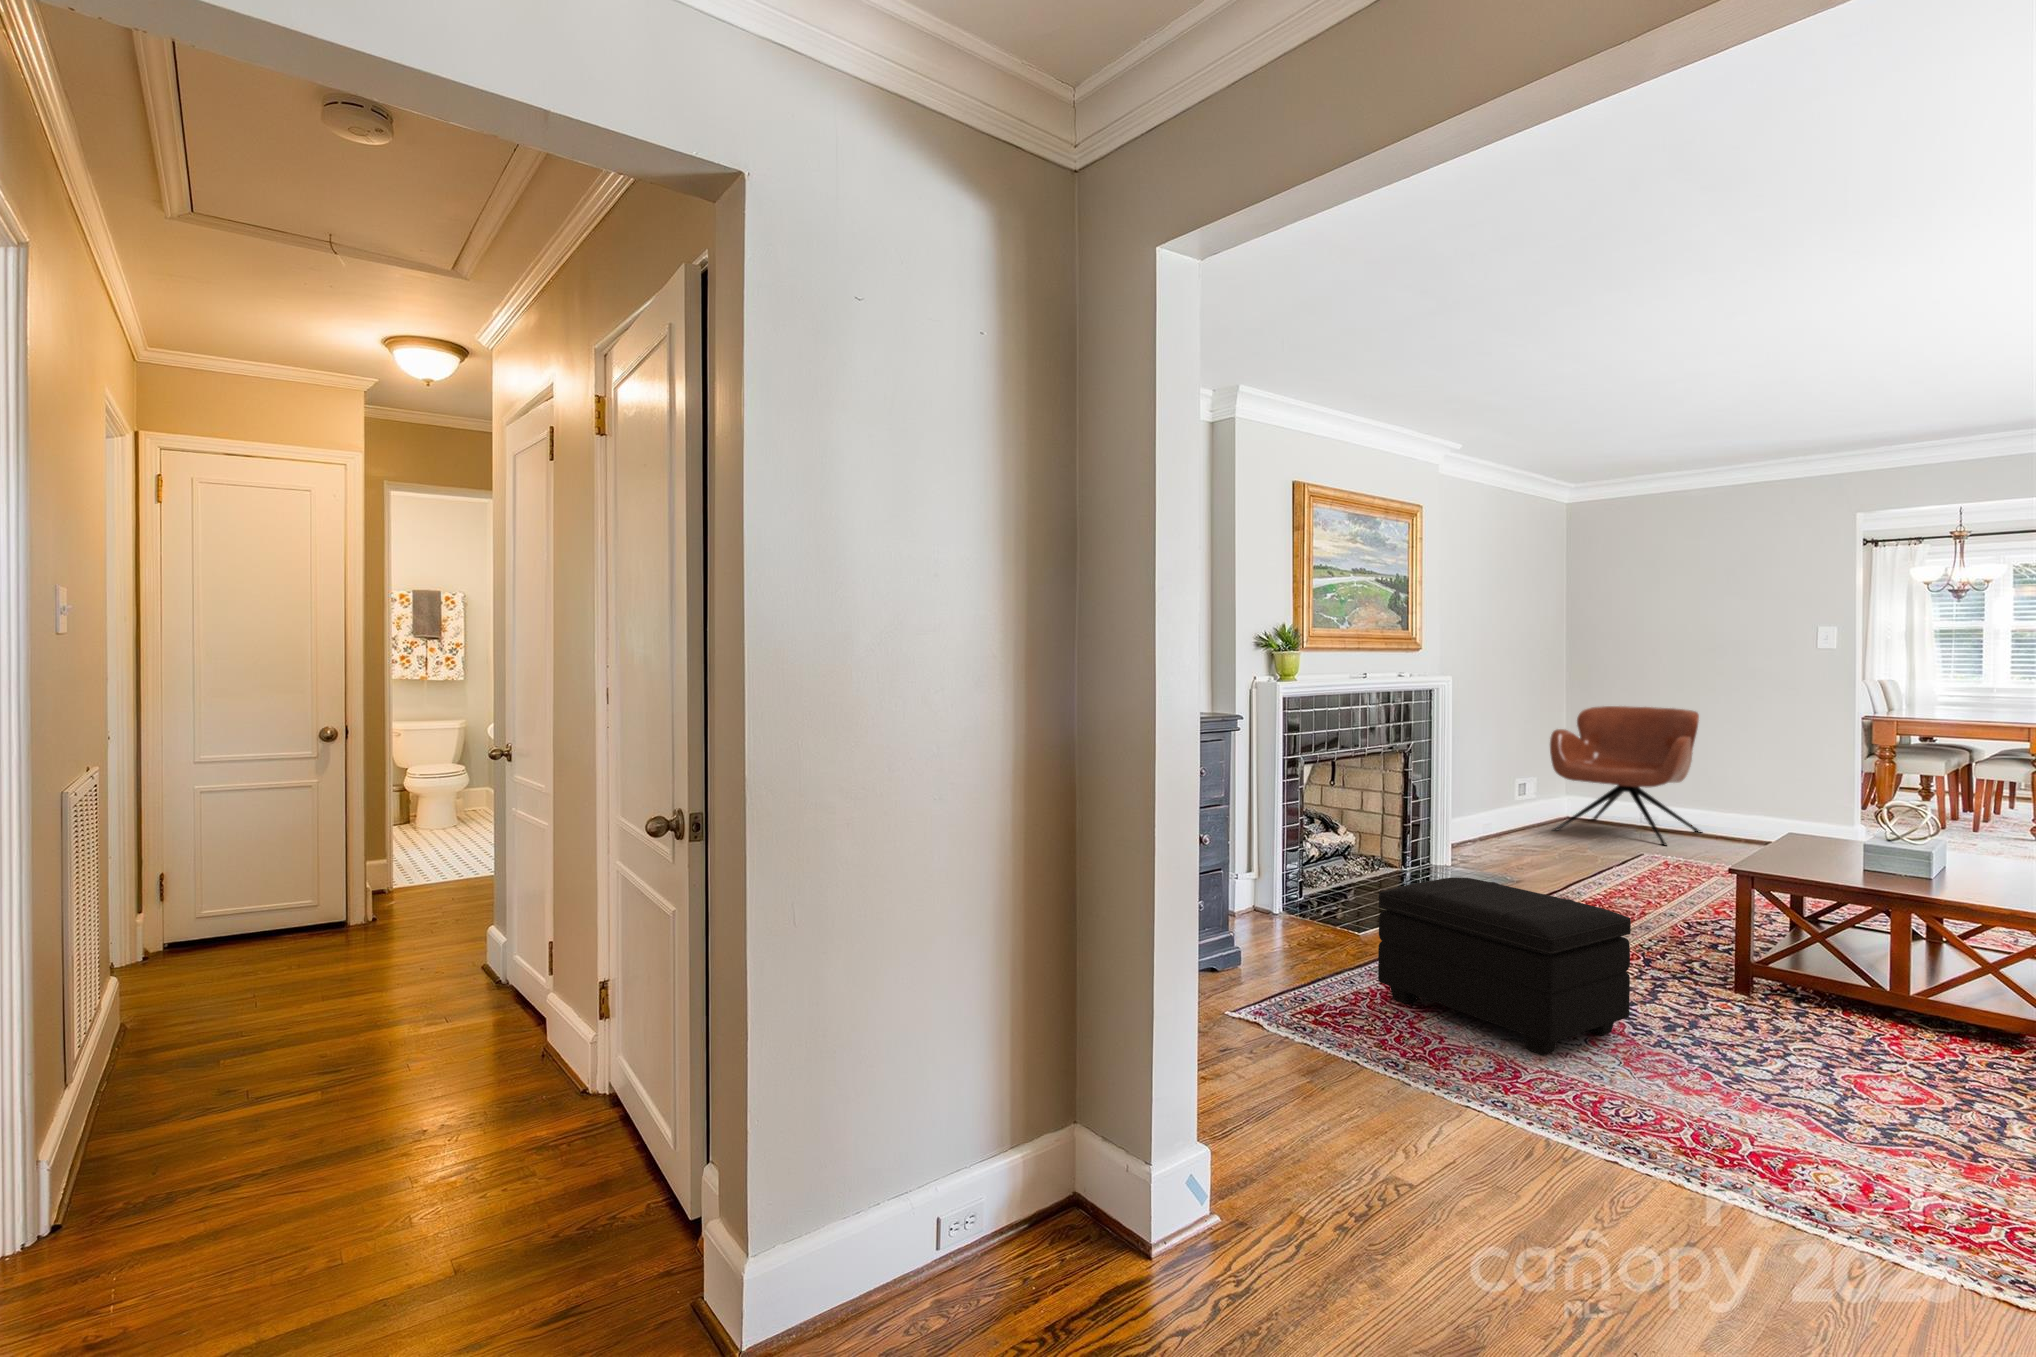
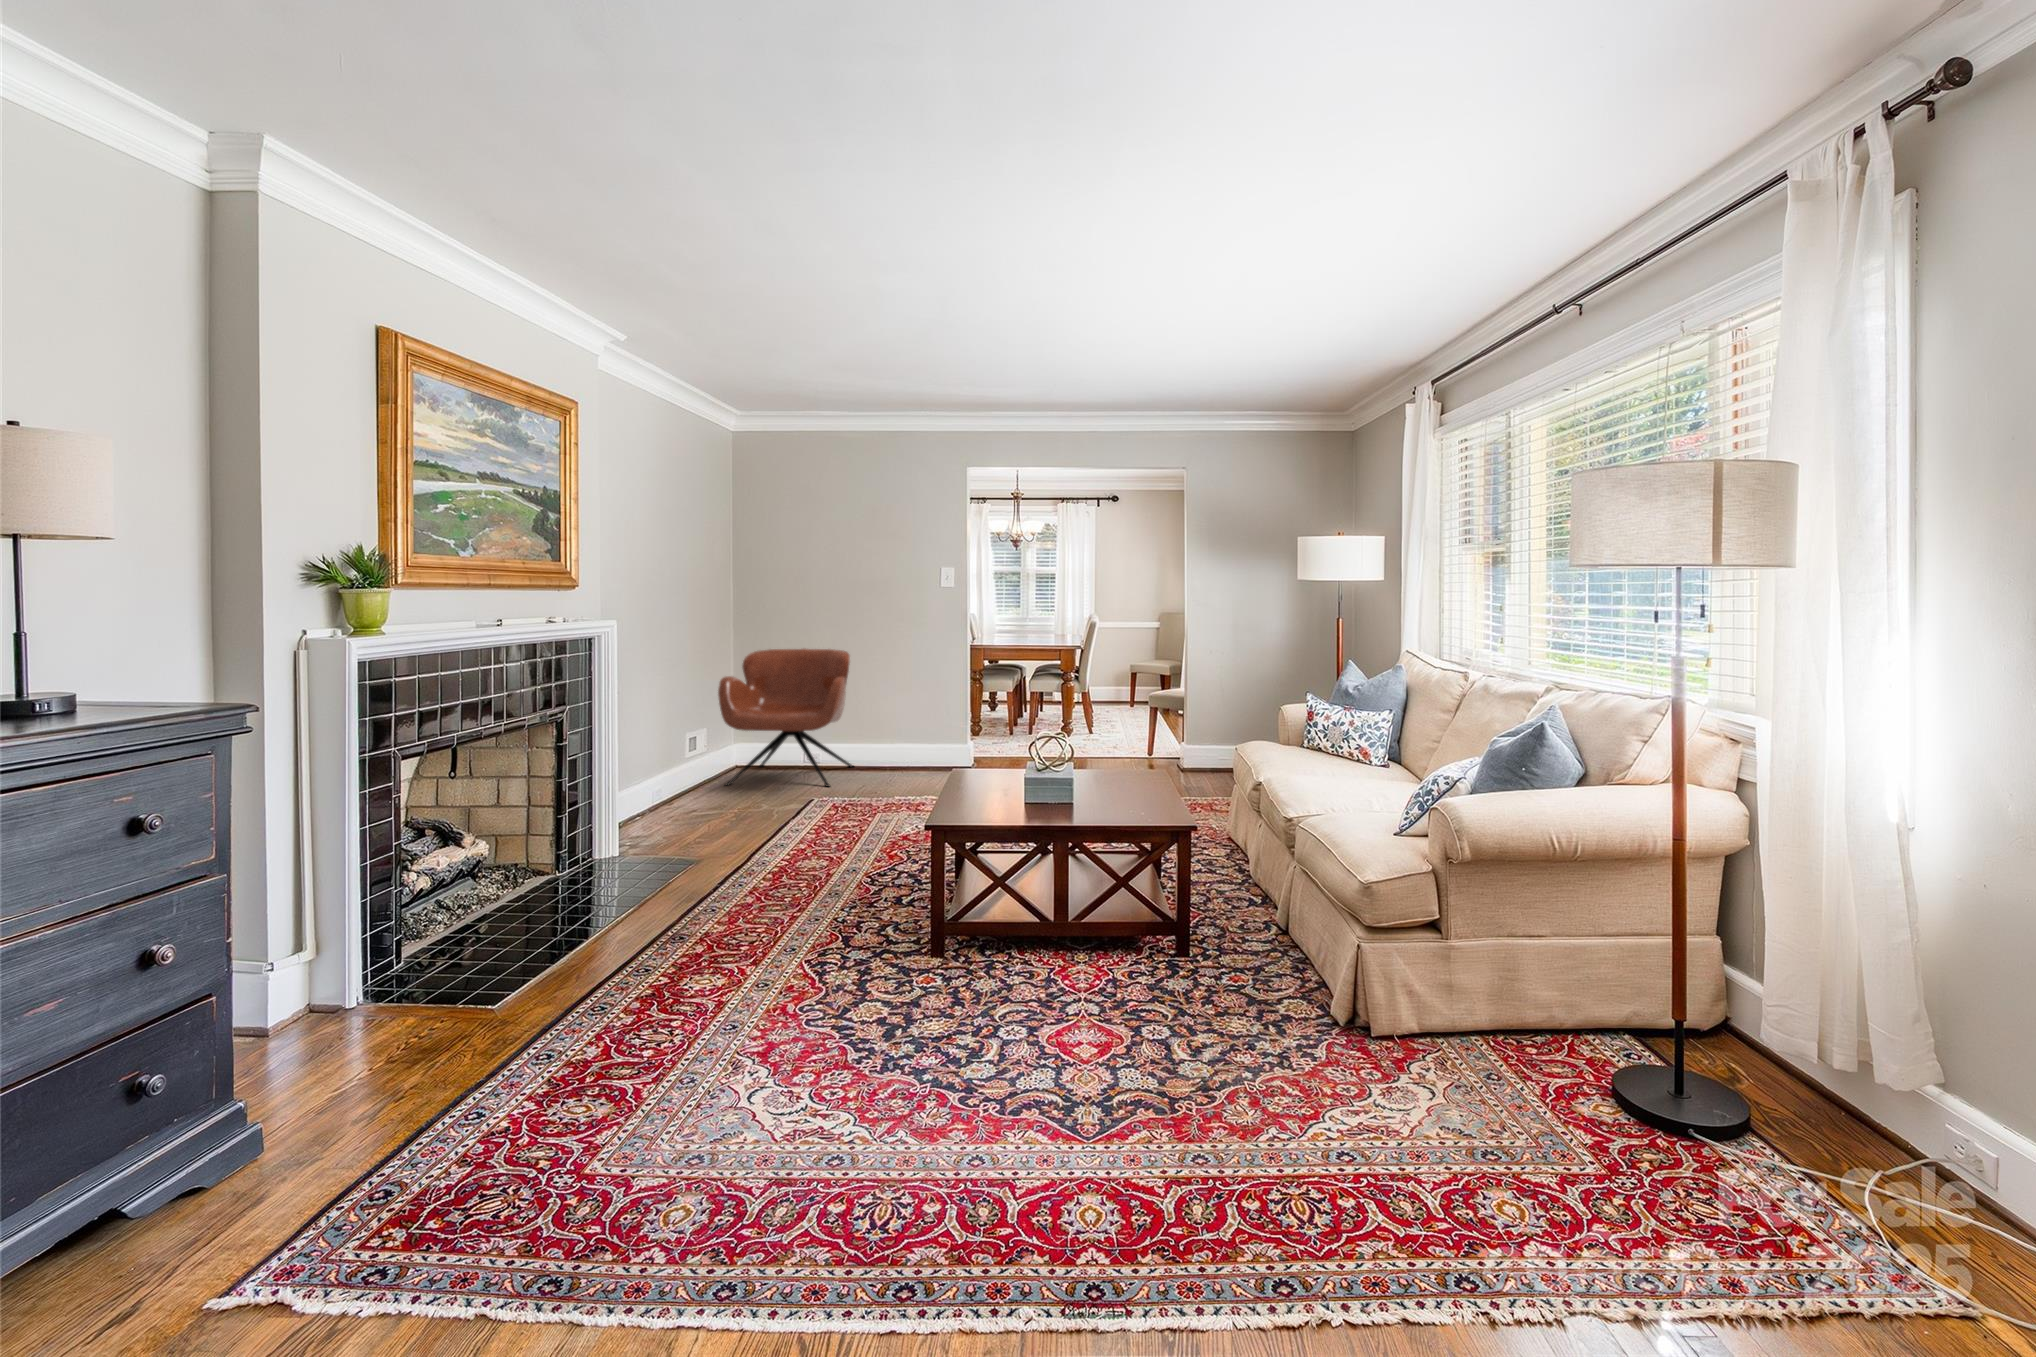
footstool: present [1378,878,1631,1055] -> none [517,905,853,1150]

